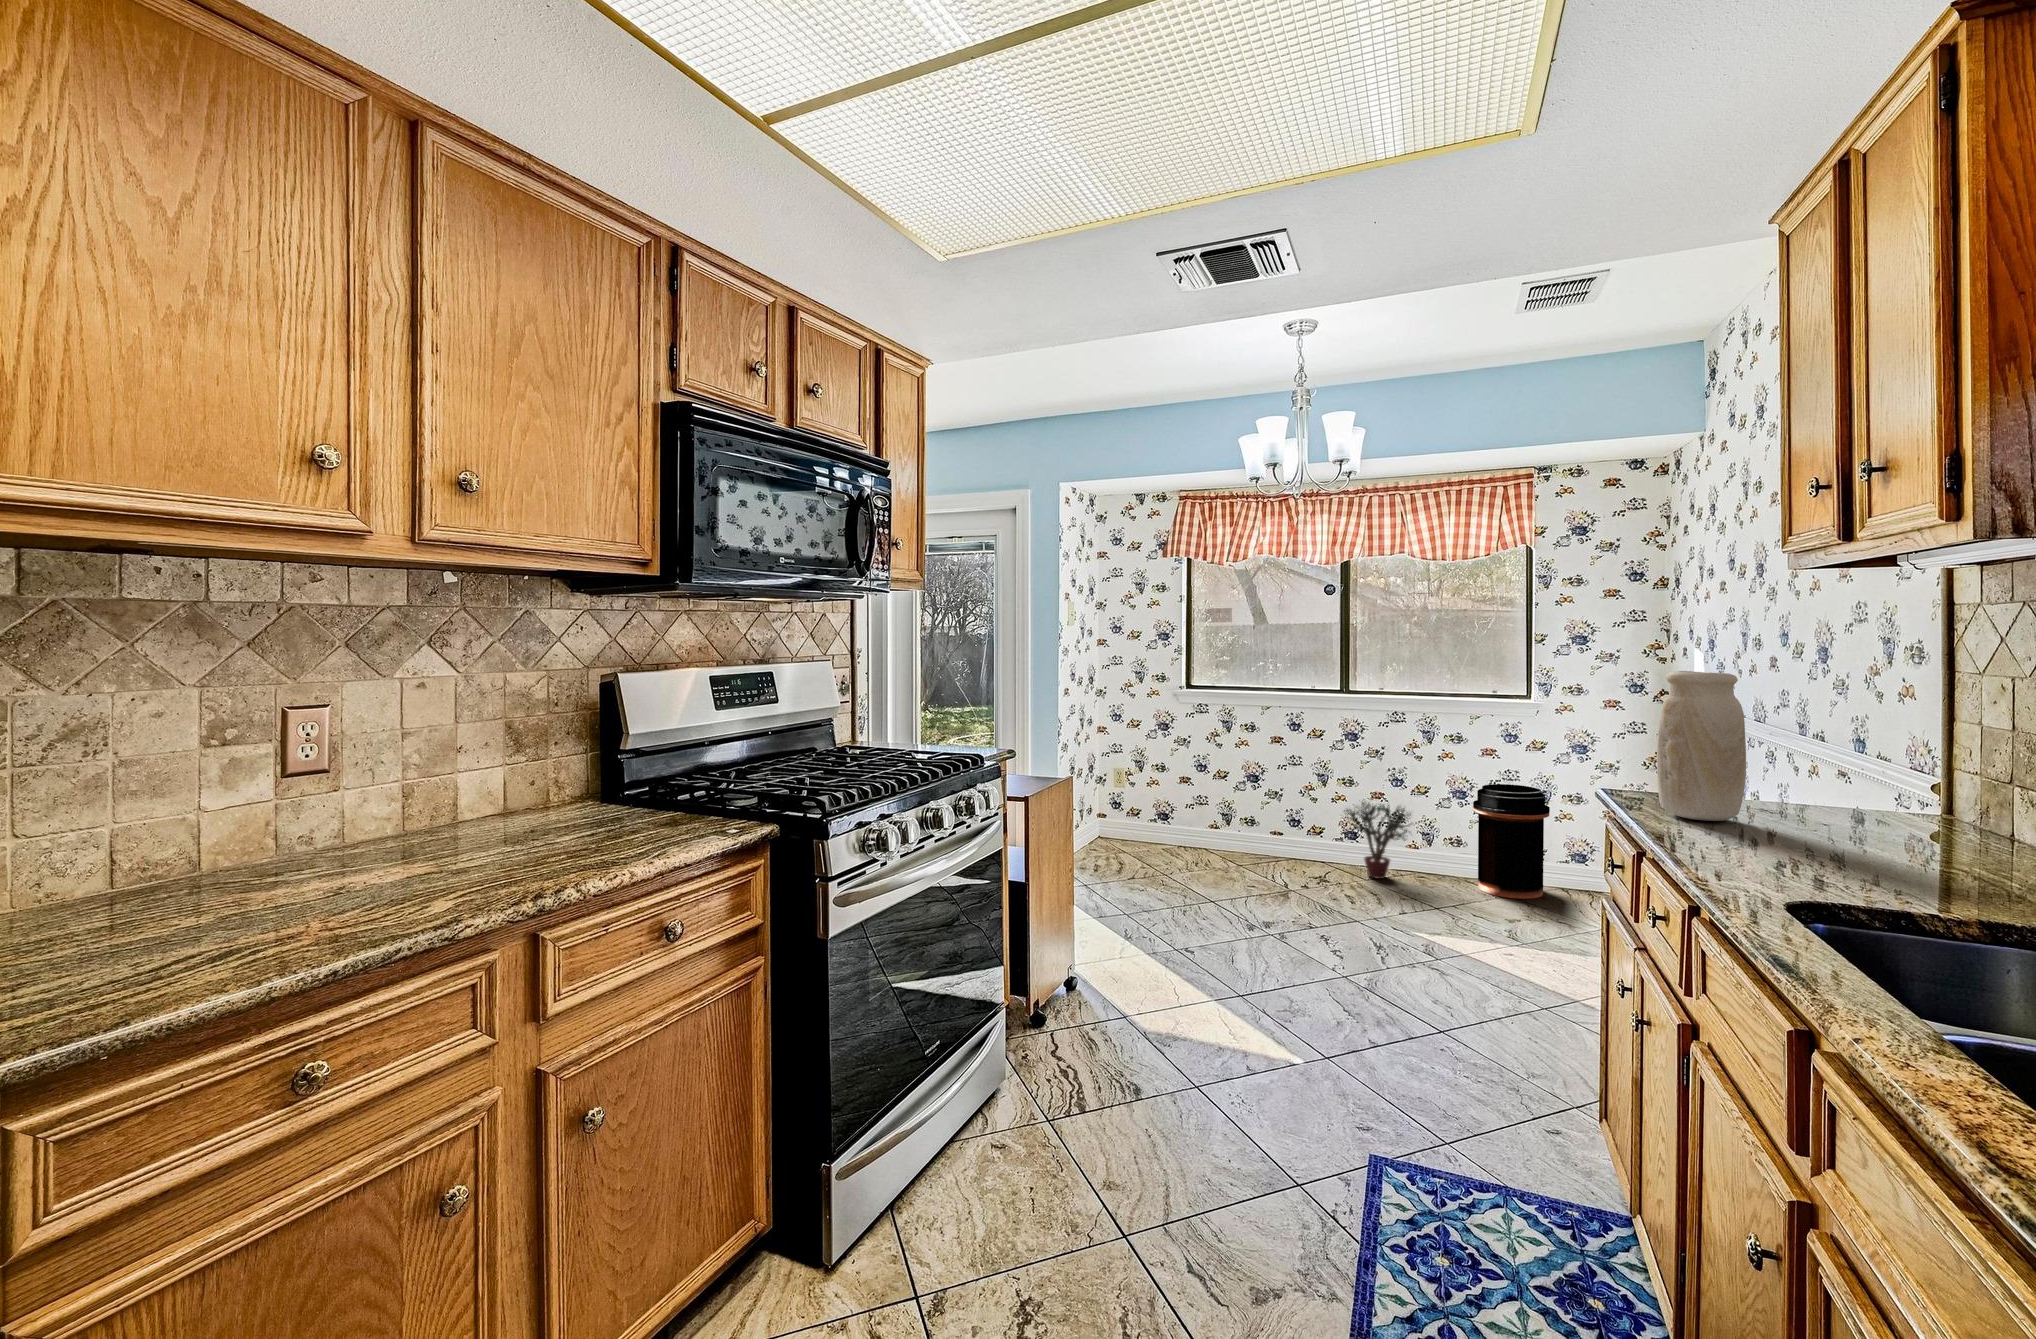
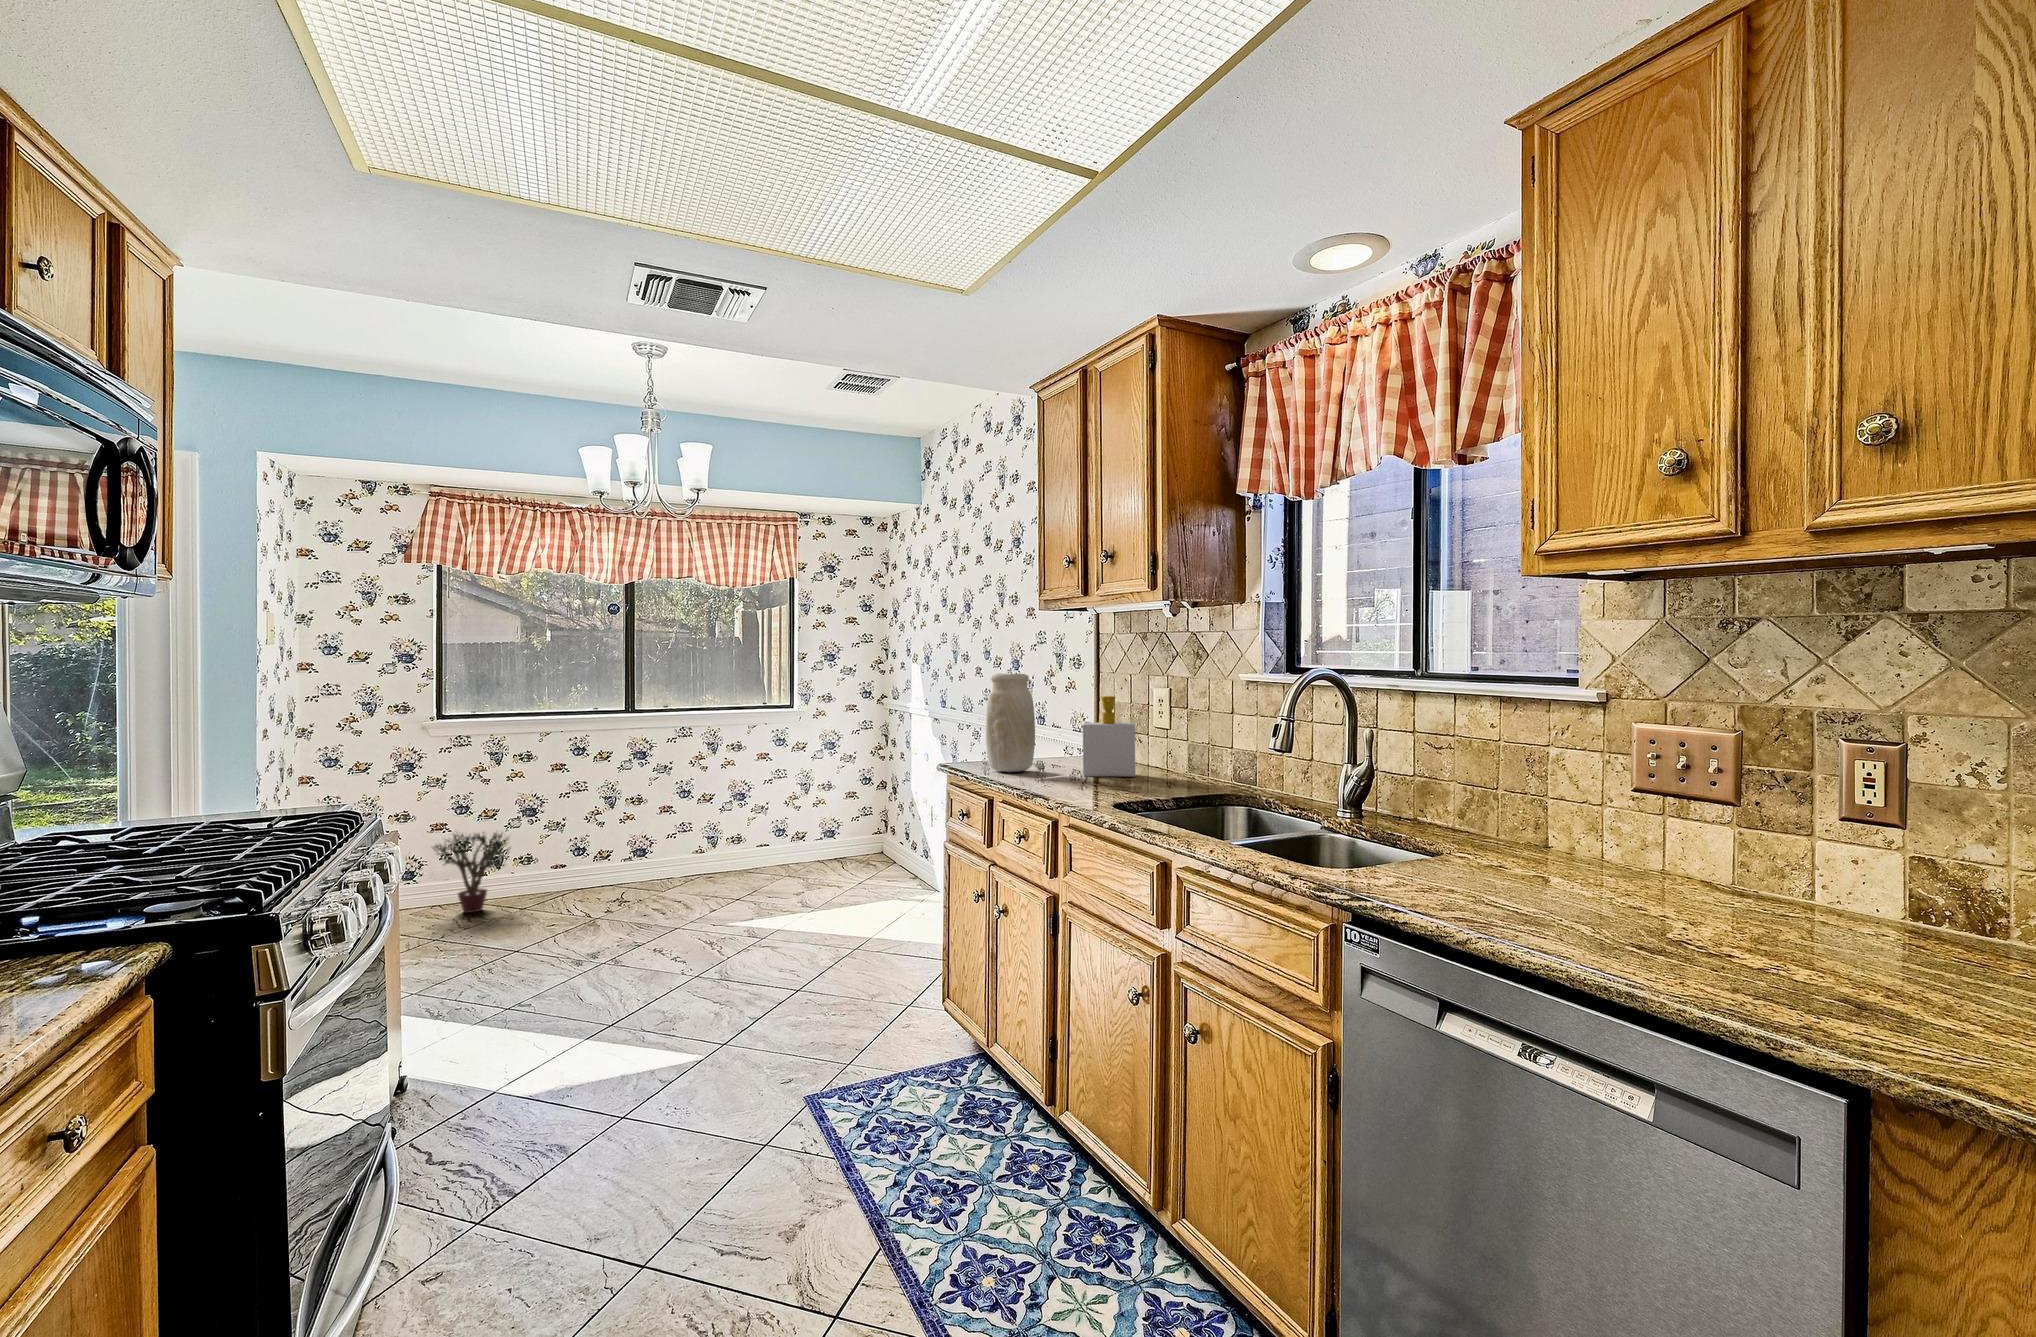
soap bottle: none [1837,717,1973,864] -> present [1083,696,1135,776]
trash can: present [1473,784,1550,899] -> none [755,785,815,883]
potted plant: present [1344,802,1411,879] -> present [433,832,508,913]

